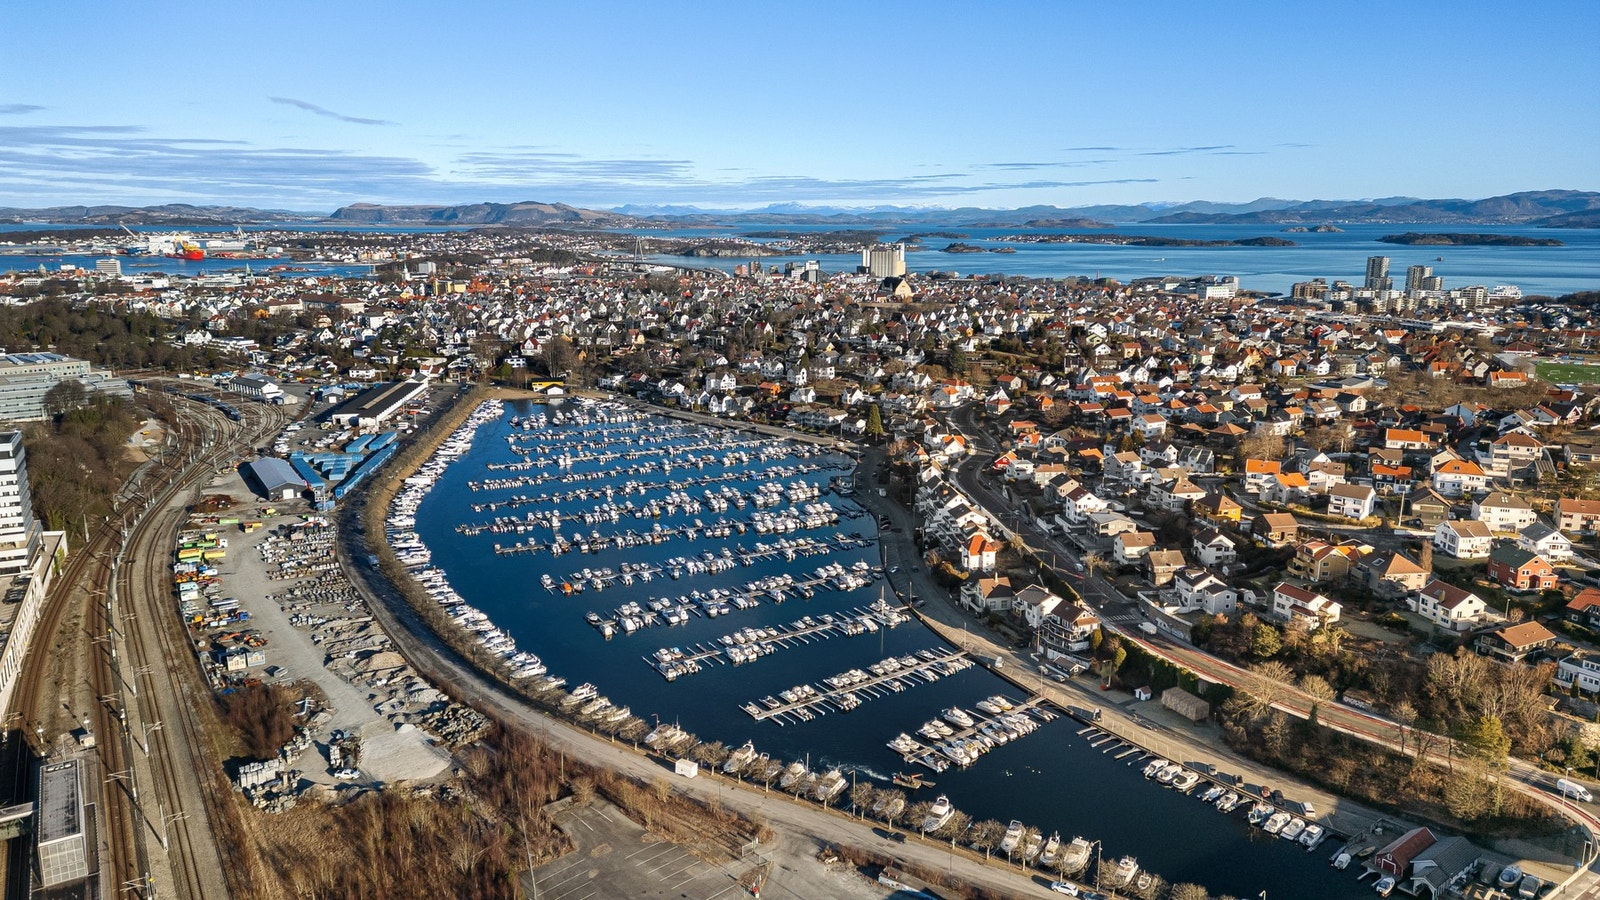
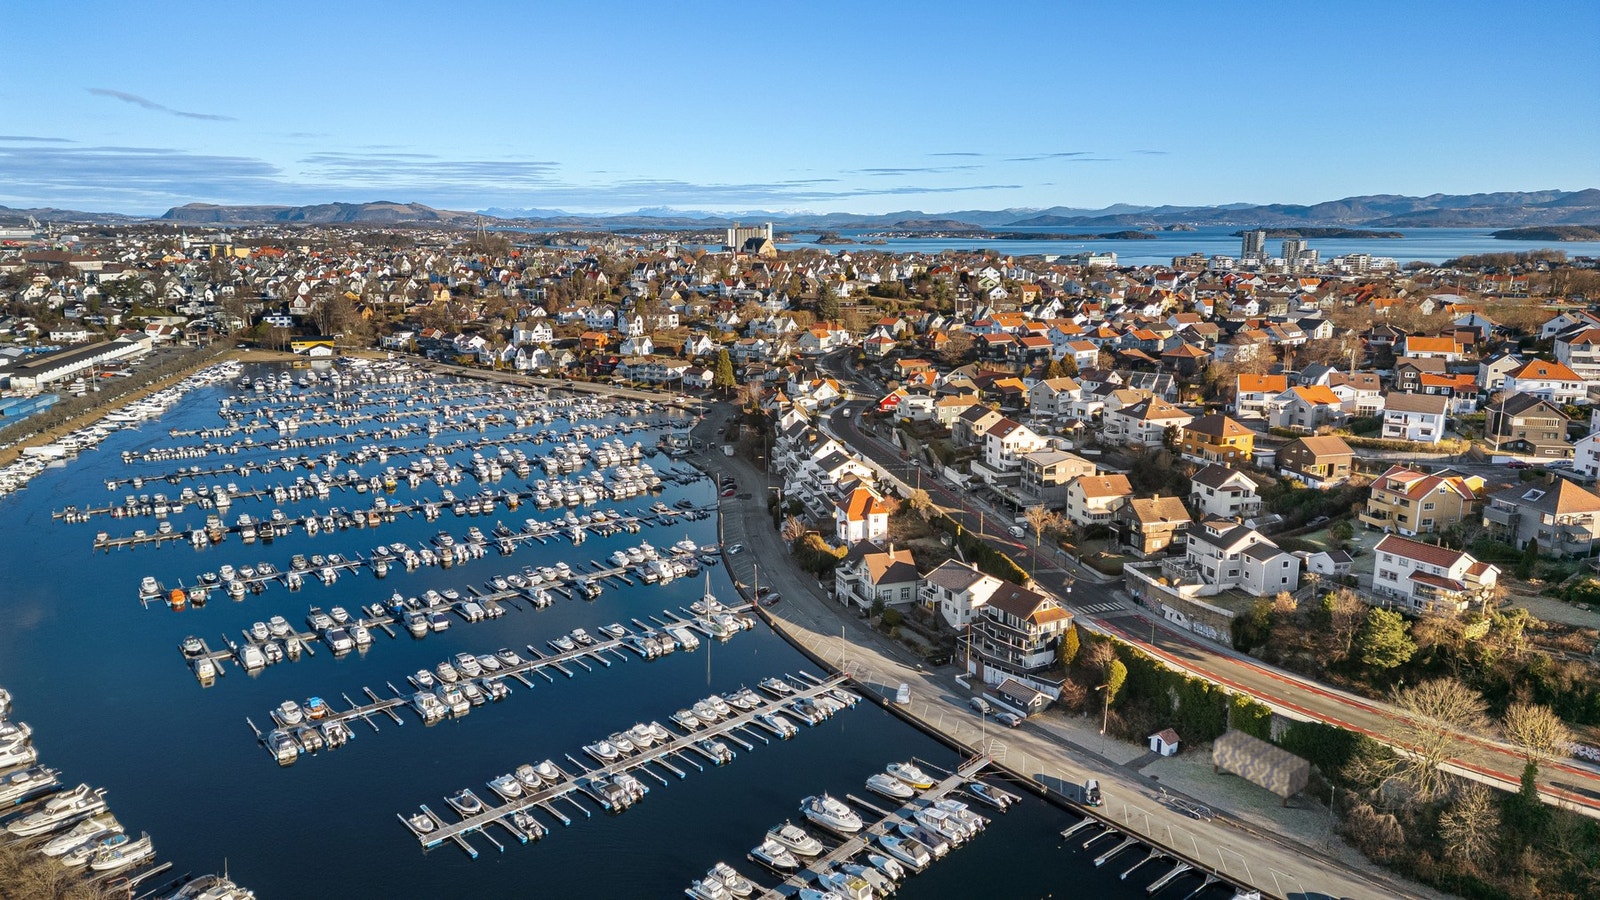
potted tree: present [1095,662,1115,691] -> none [1077,686,1121,740]

